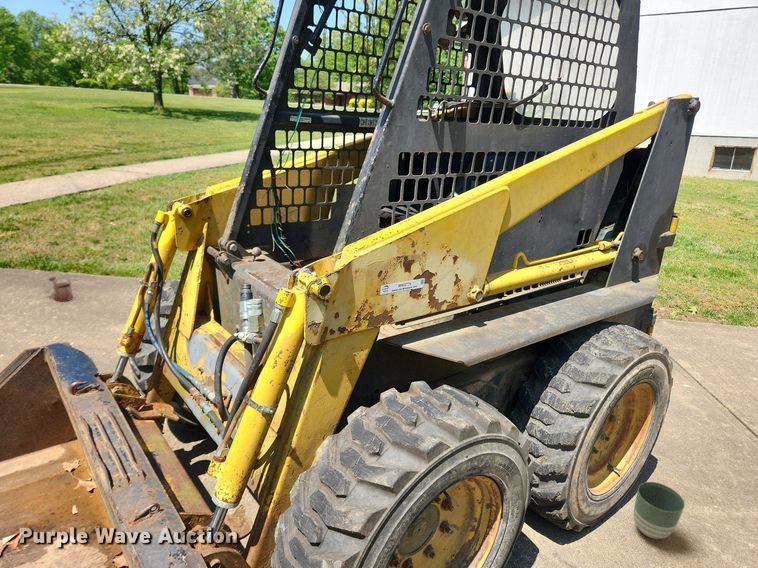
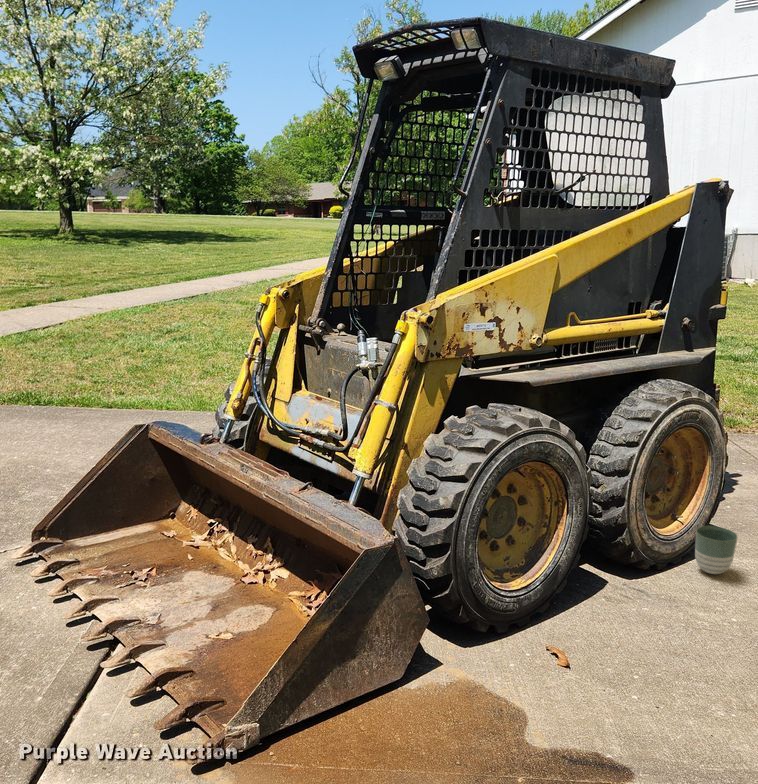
watering can: present [49,277,73,302] -> none [55,405,84,433]

